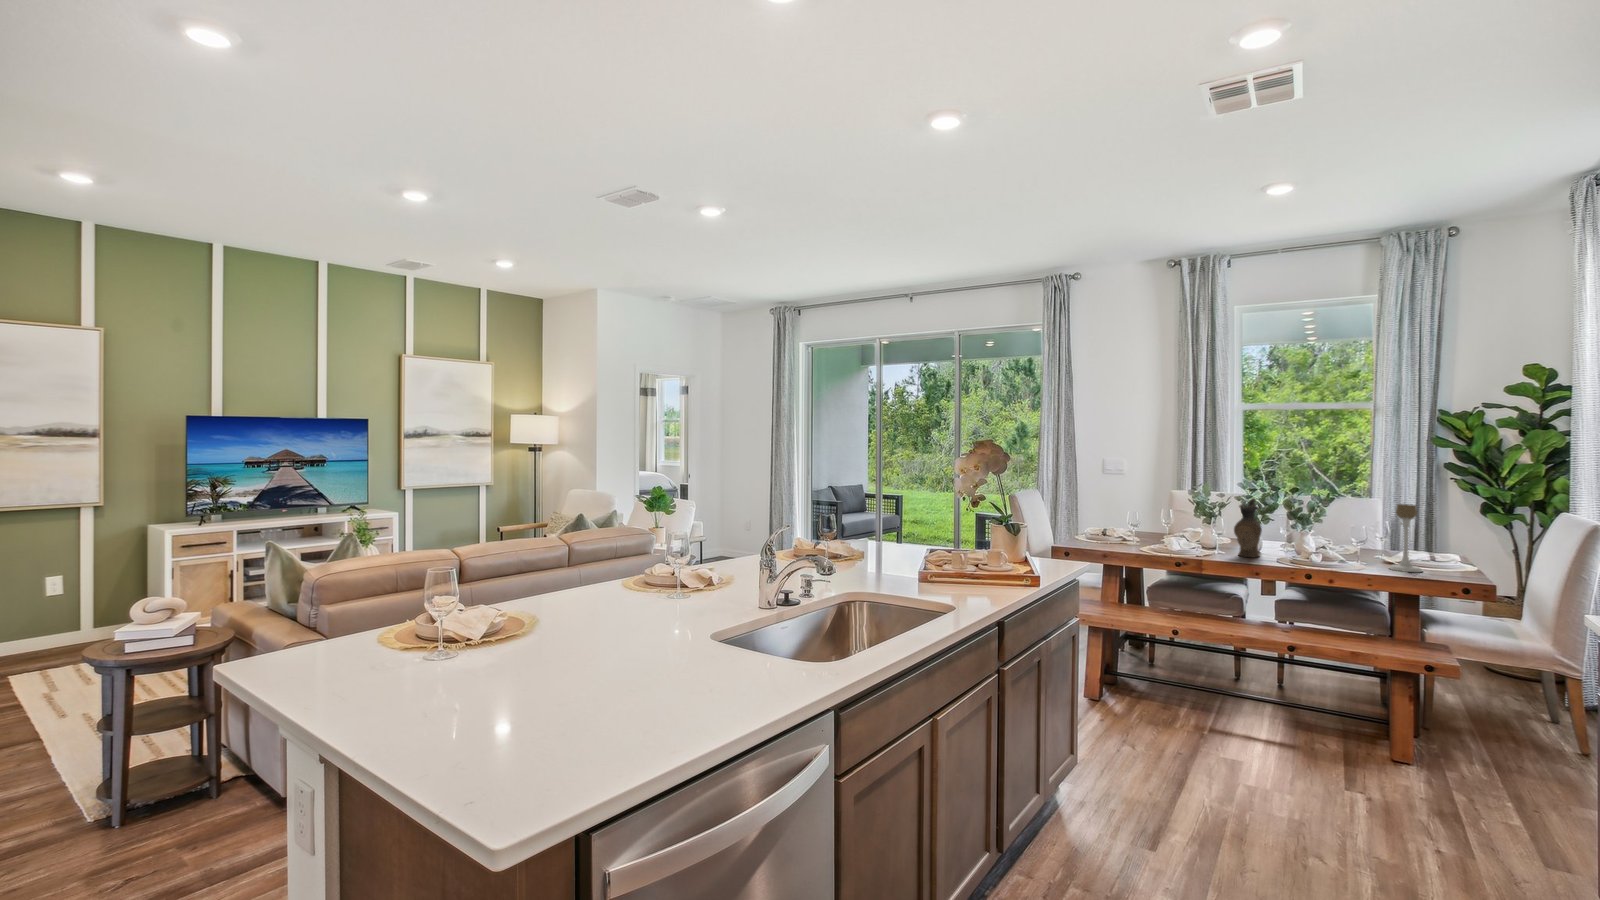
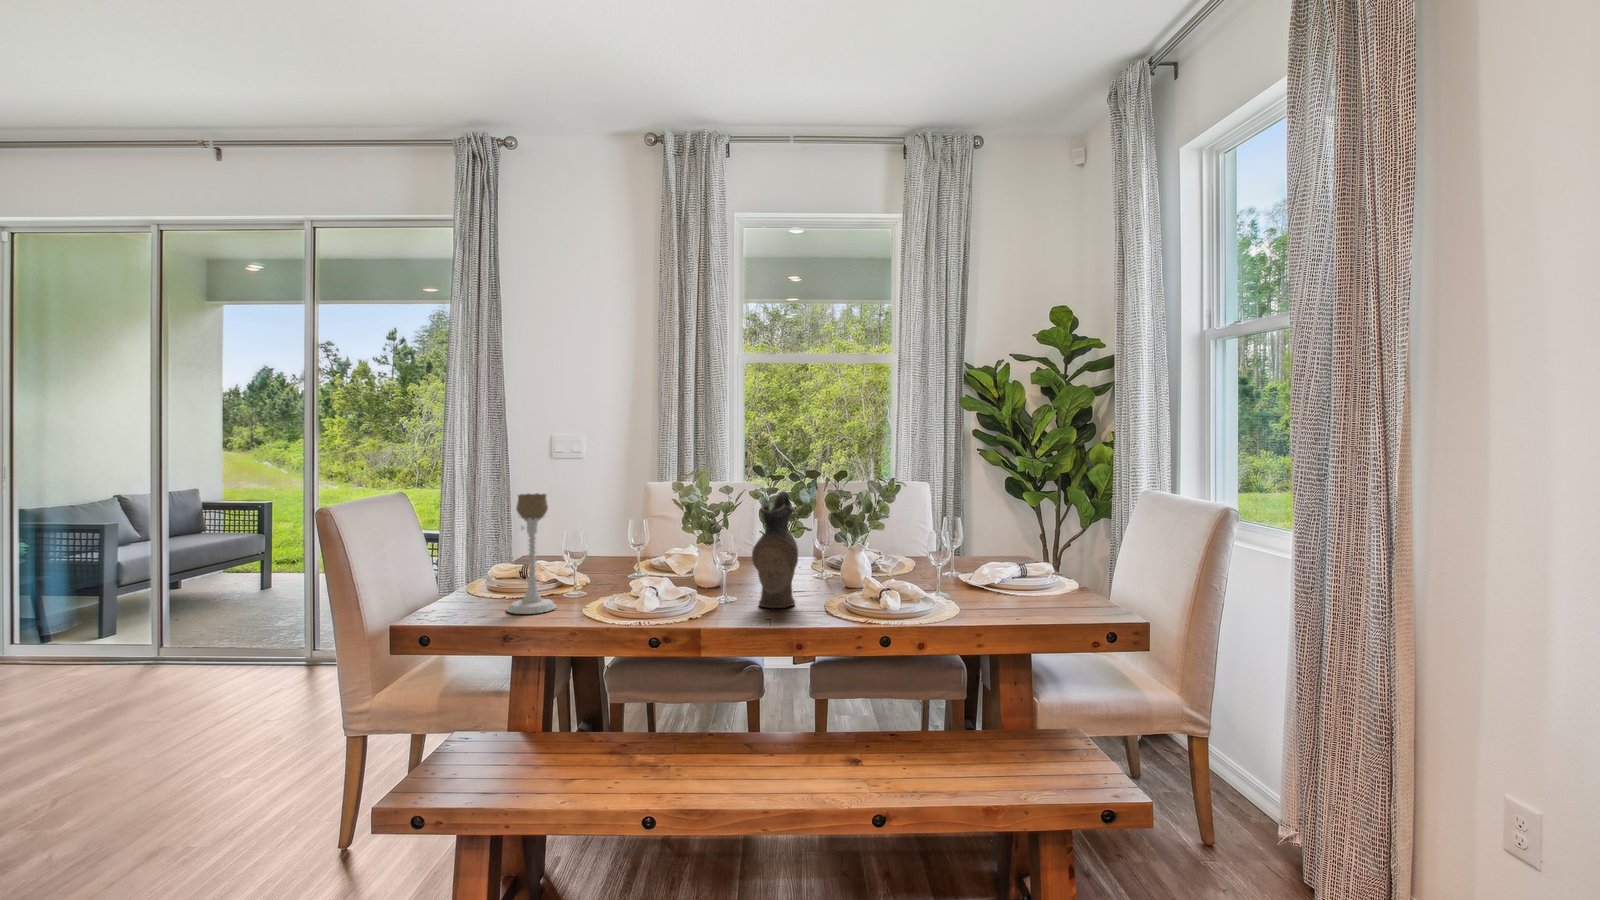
candle holder: present [1389,504,1422,572] -> present [507,494,557,614]

